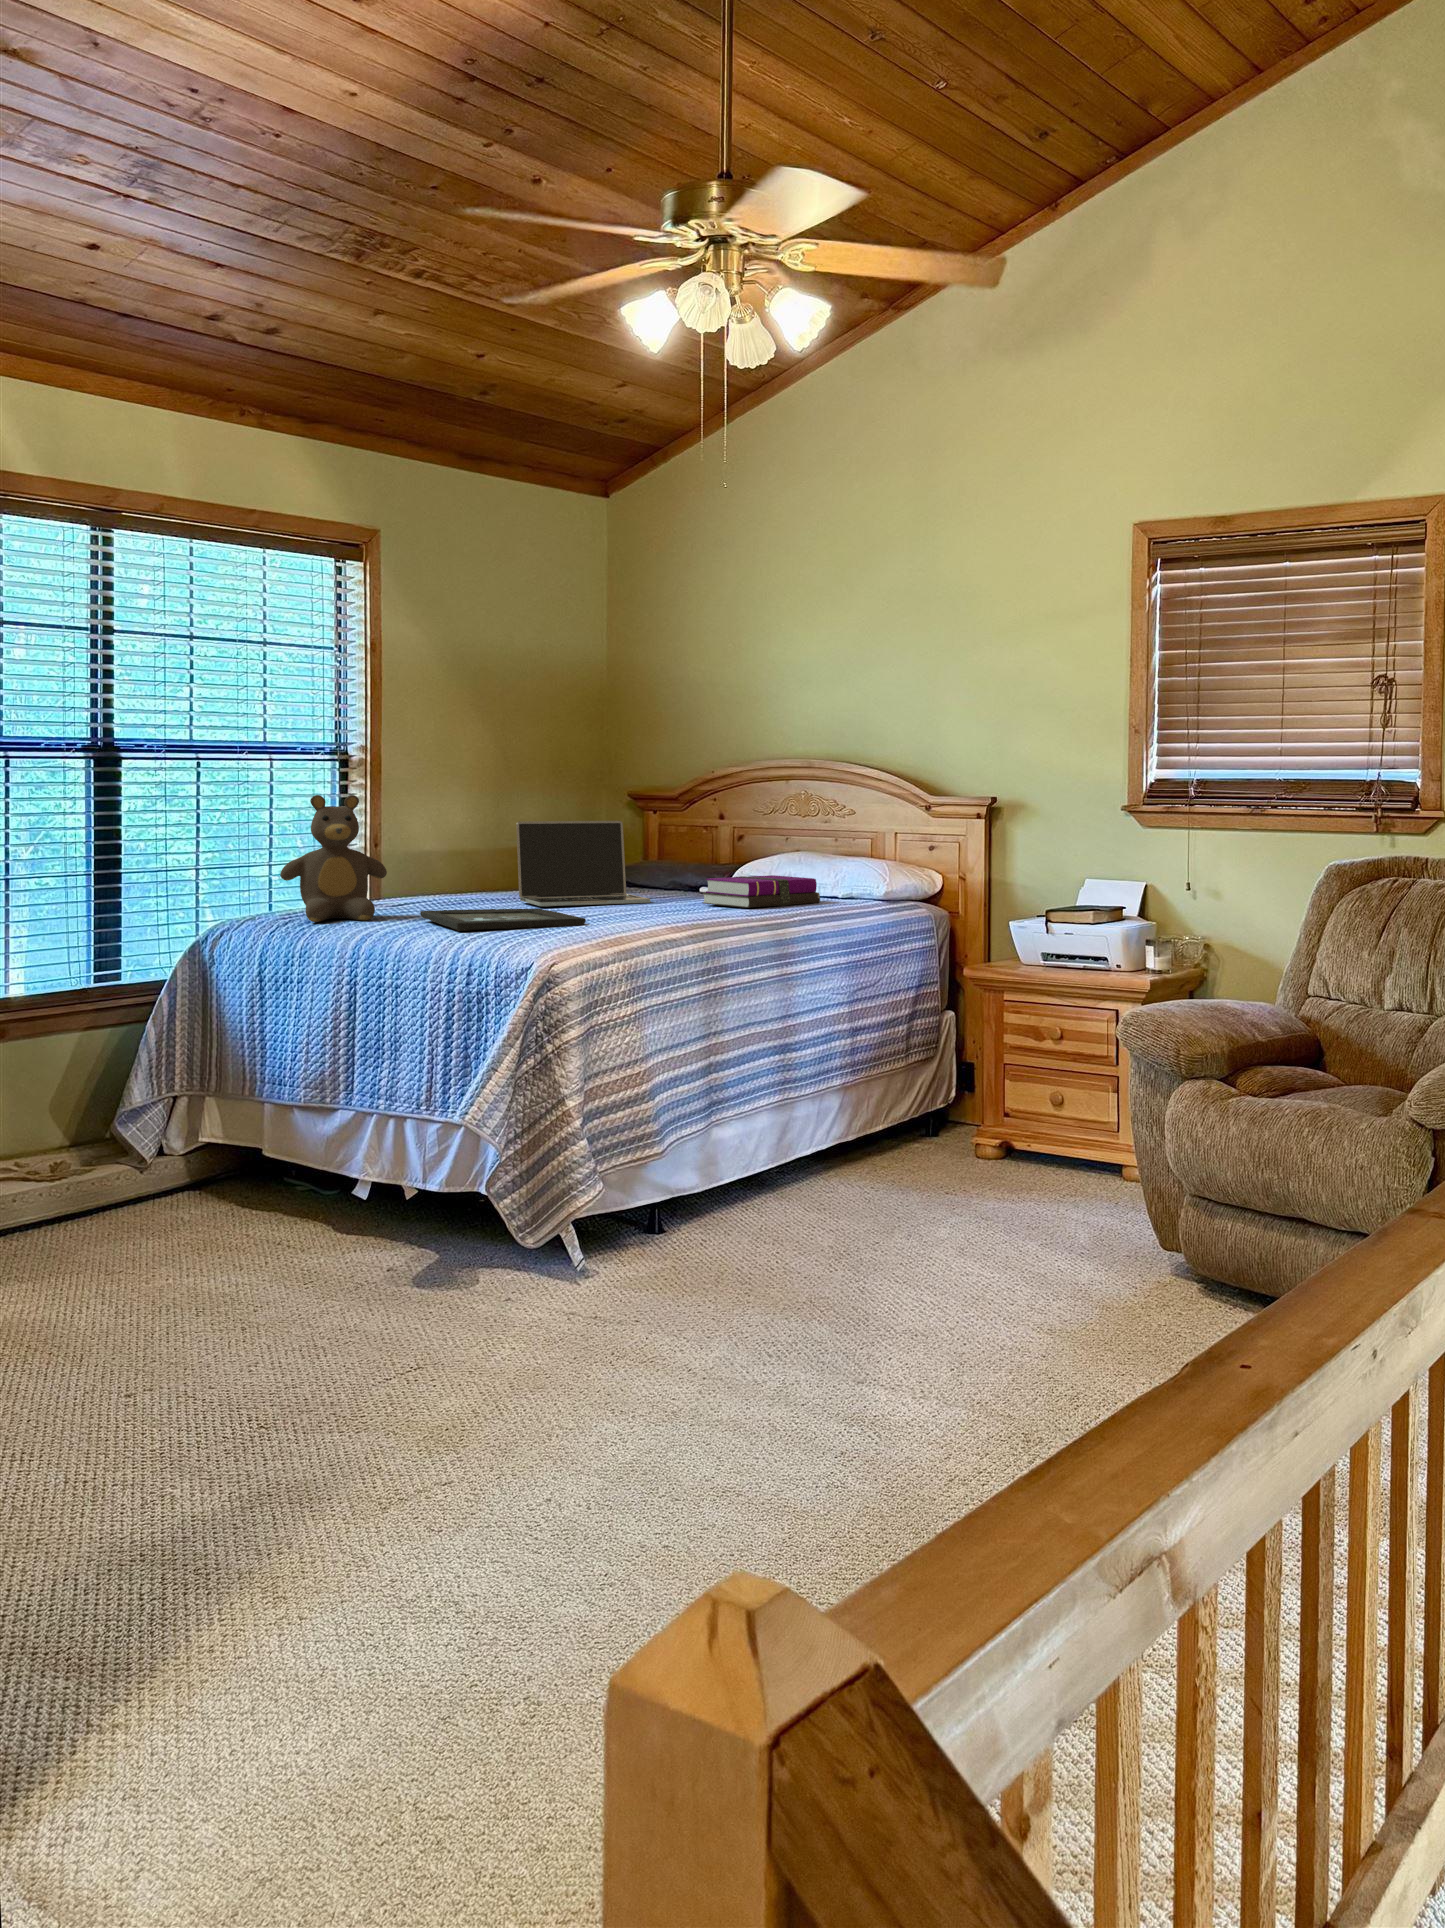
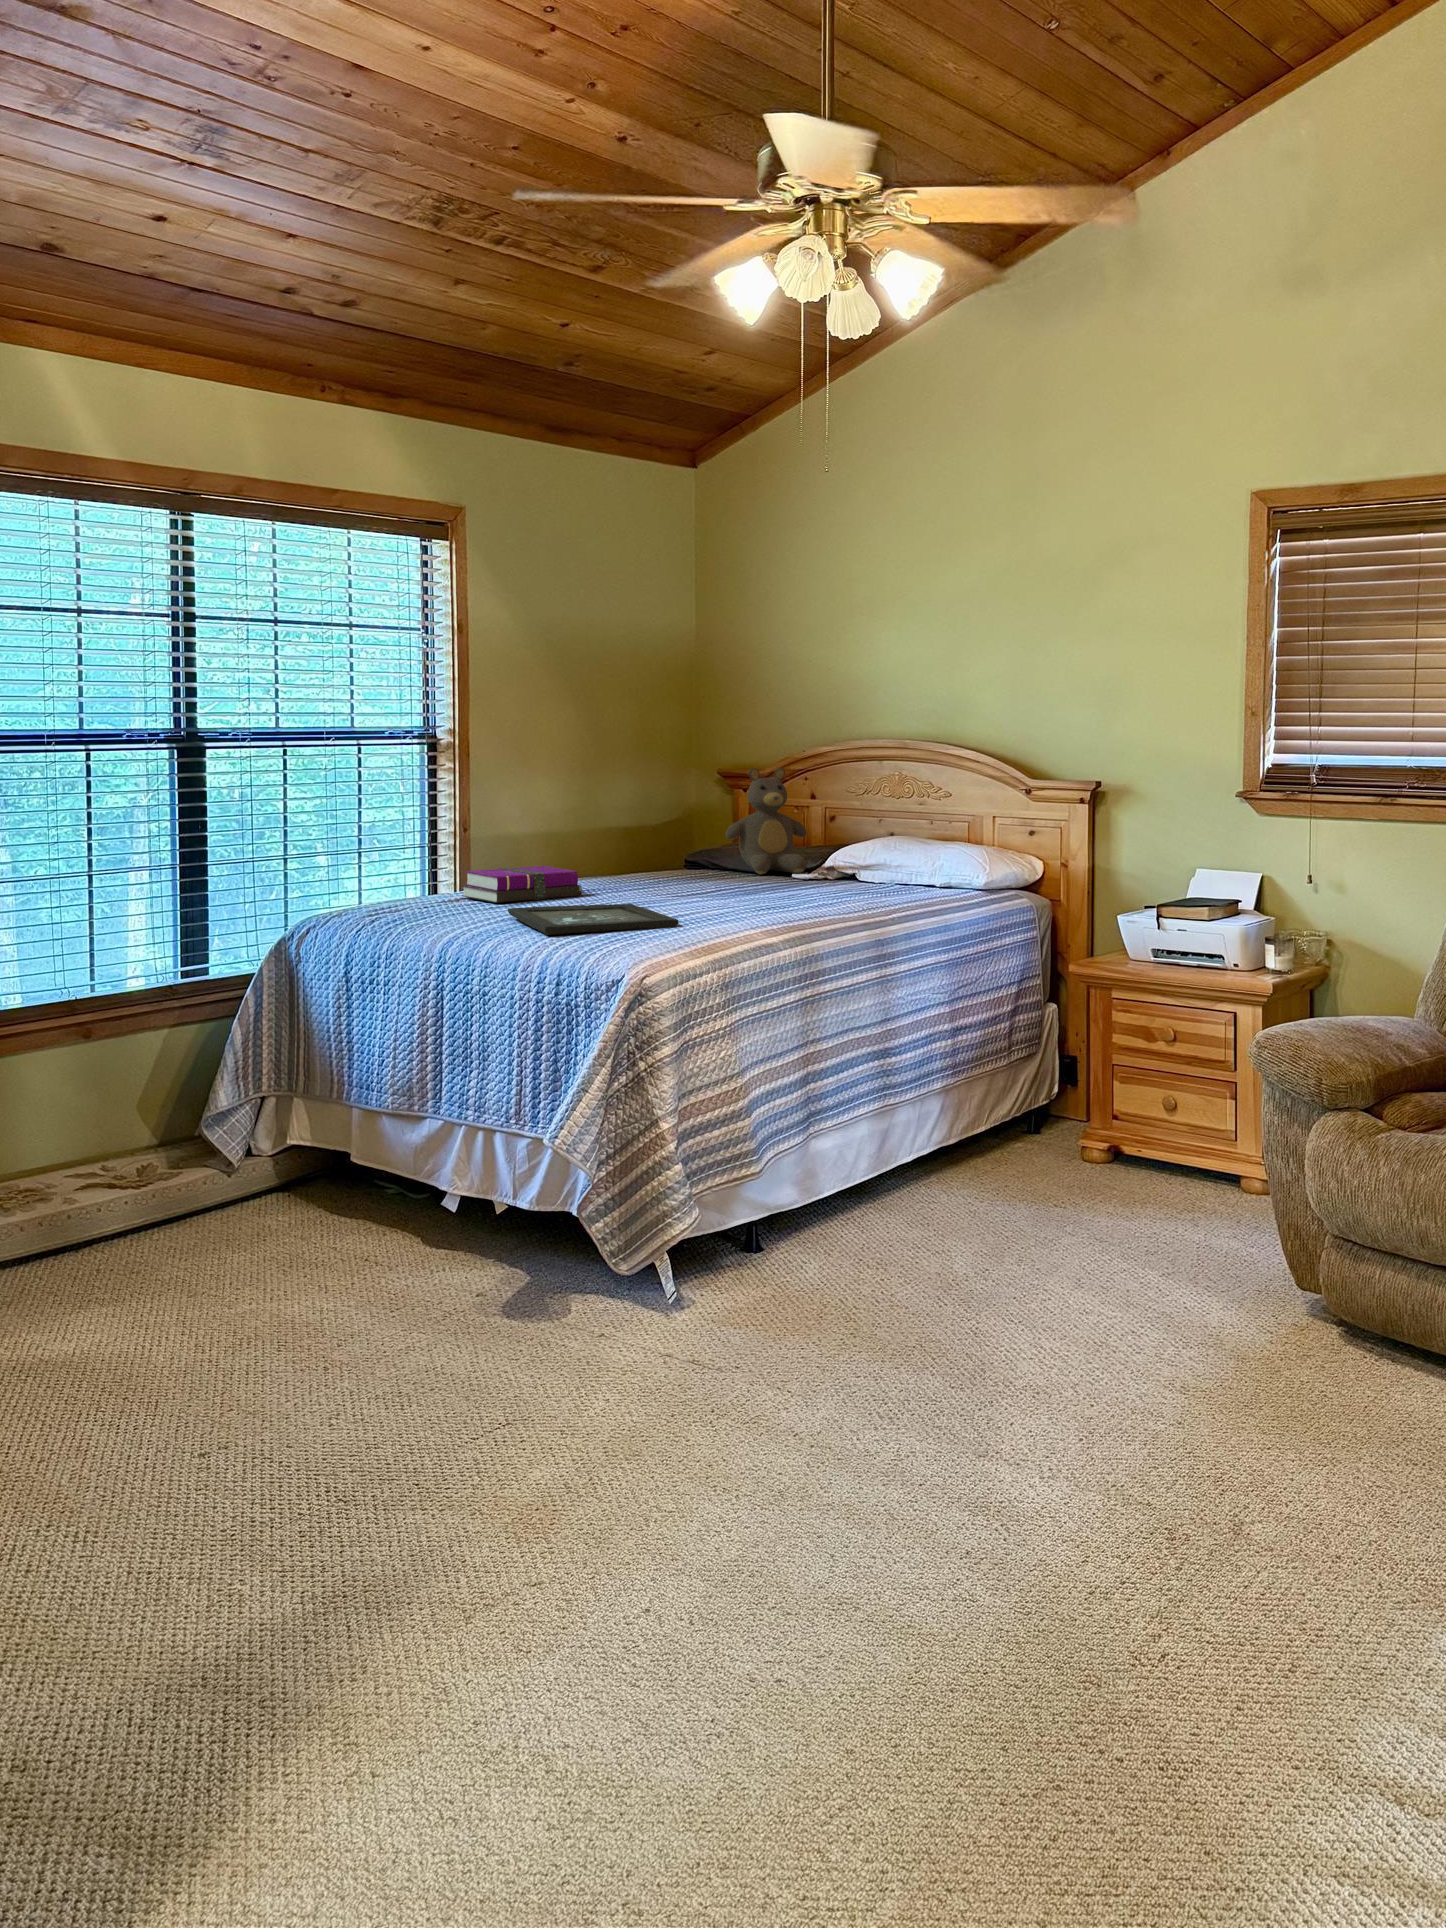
teddy bear: present [280,795,387,922] -> present [725,768,807,874]
laptop: present [516,821,650,907] -> none [606,806,744,898]
notebook: present [702,875,820,908] -> present [462,866,582,903]

